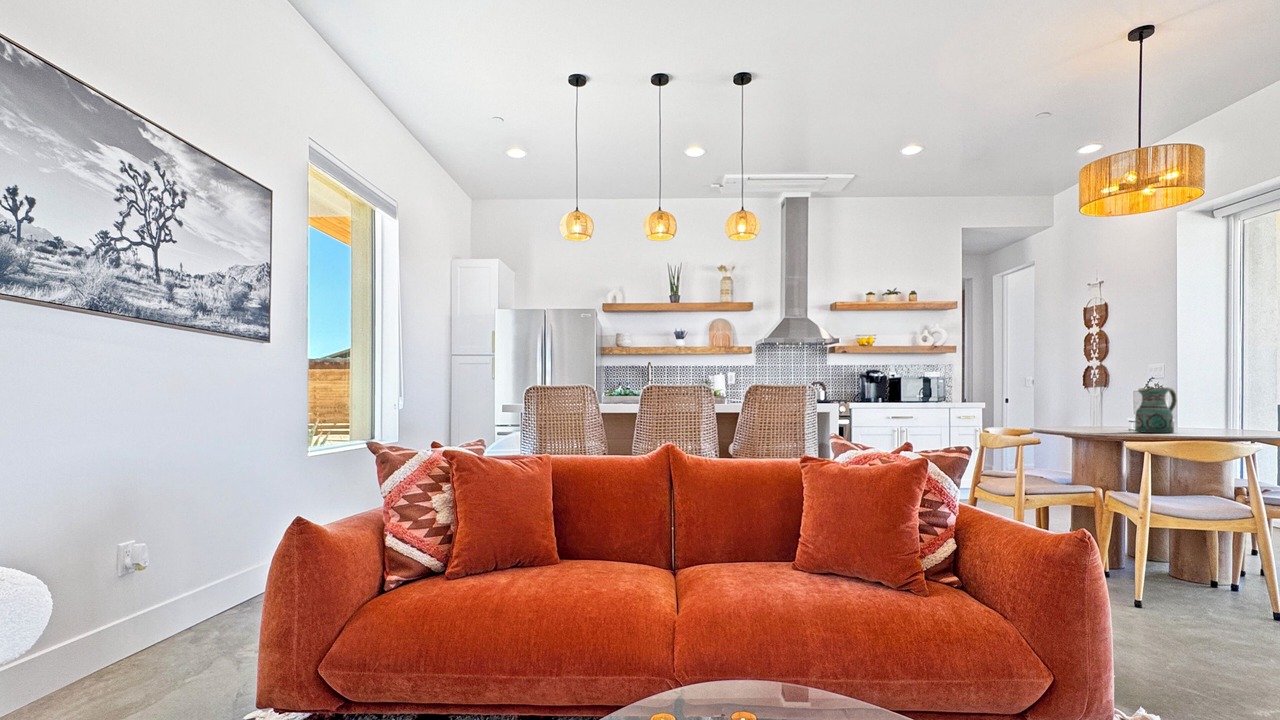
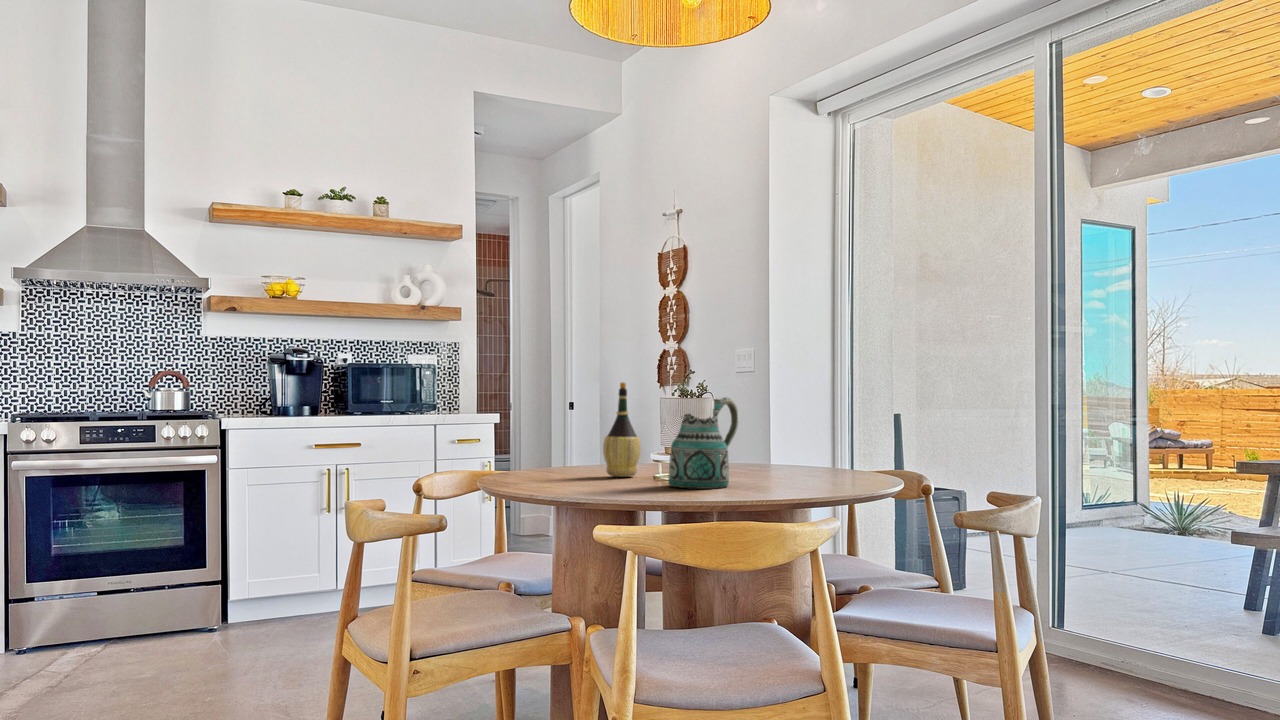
wine bottle: none [1085,381,1109,430] -> present [603,383,641,477]

